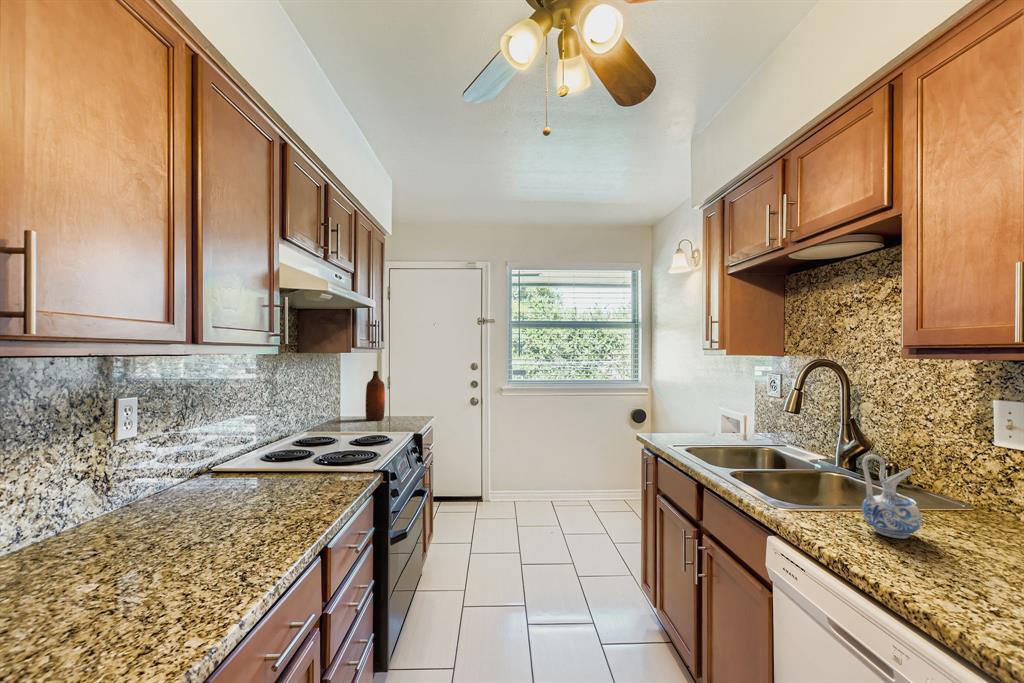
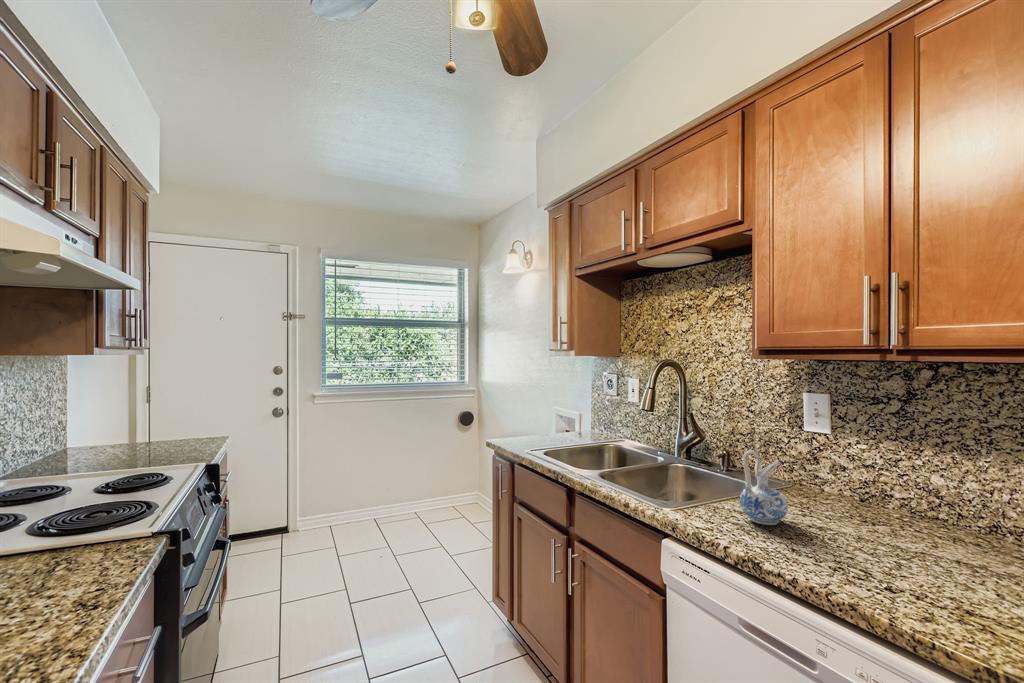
bottle: present [366,371,385,421] -> none [107,381,141,452]

